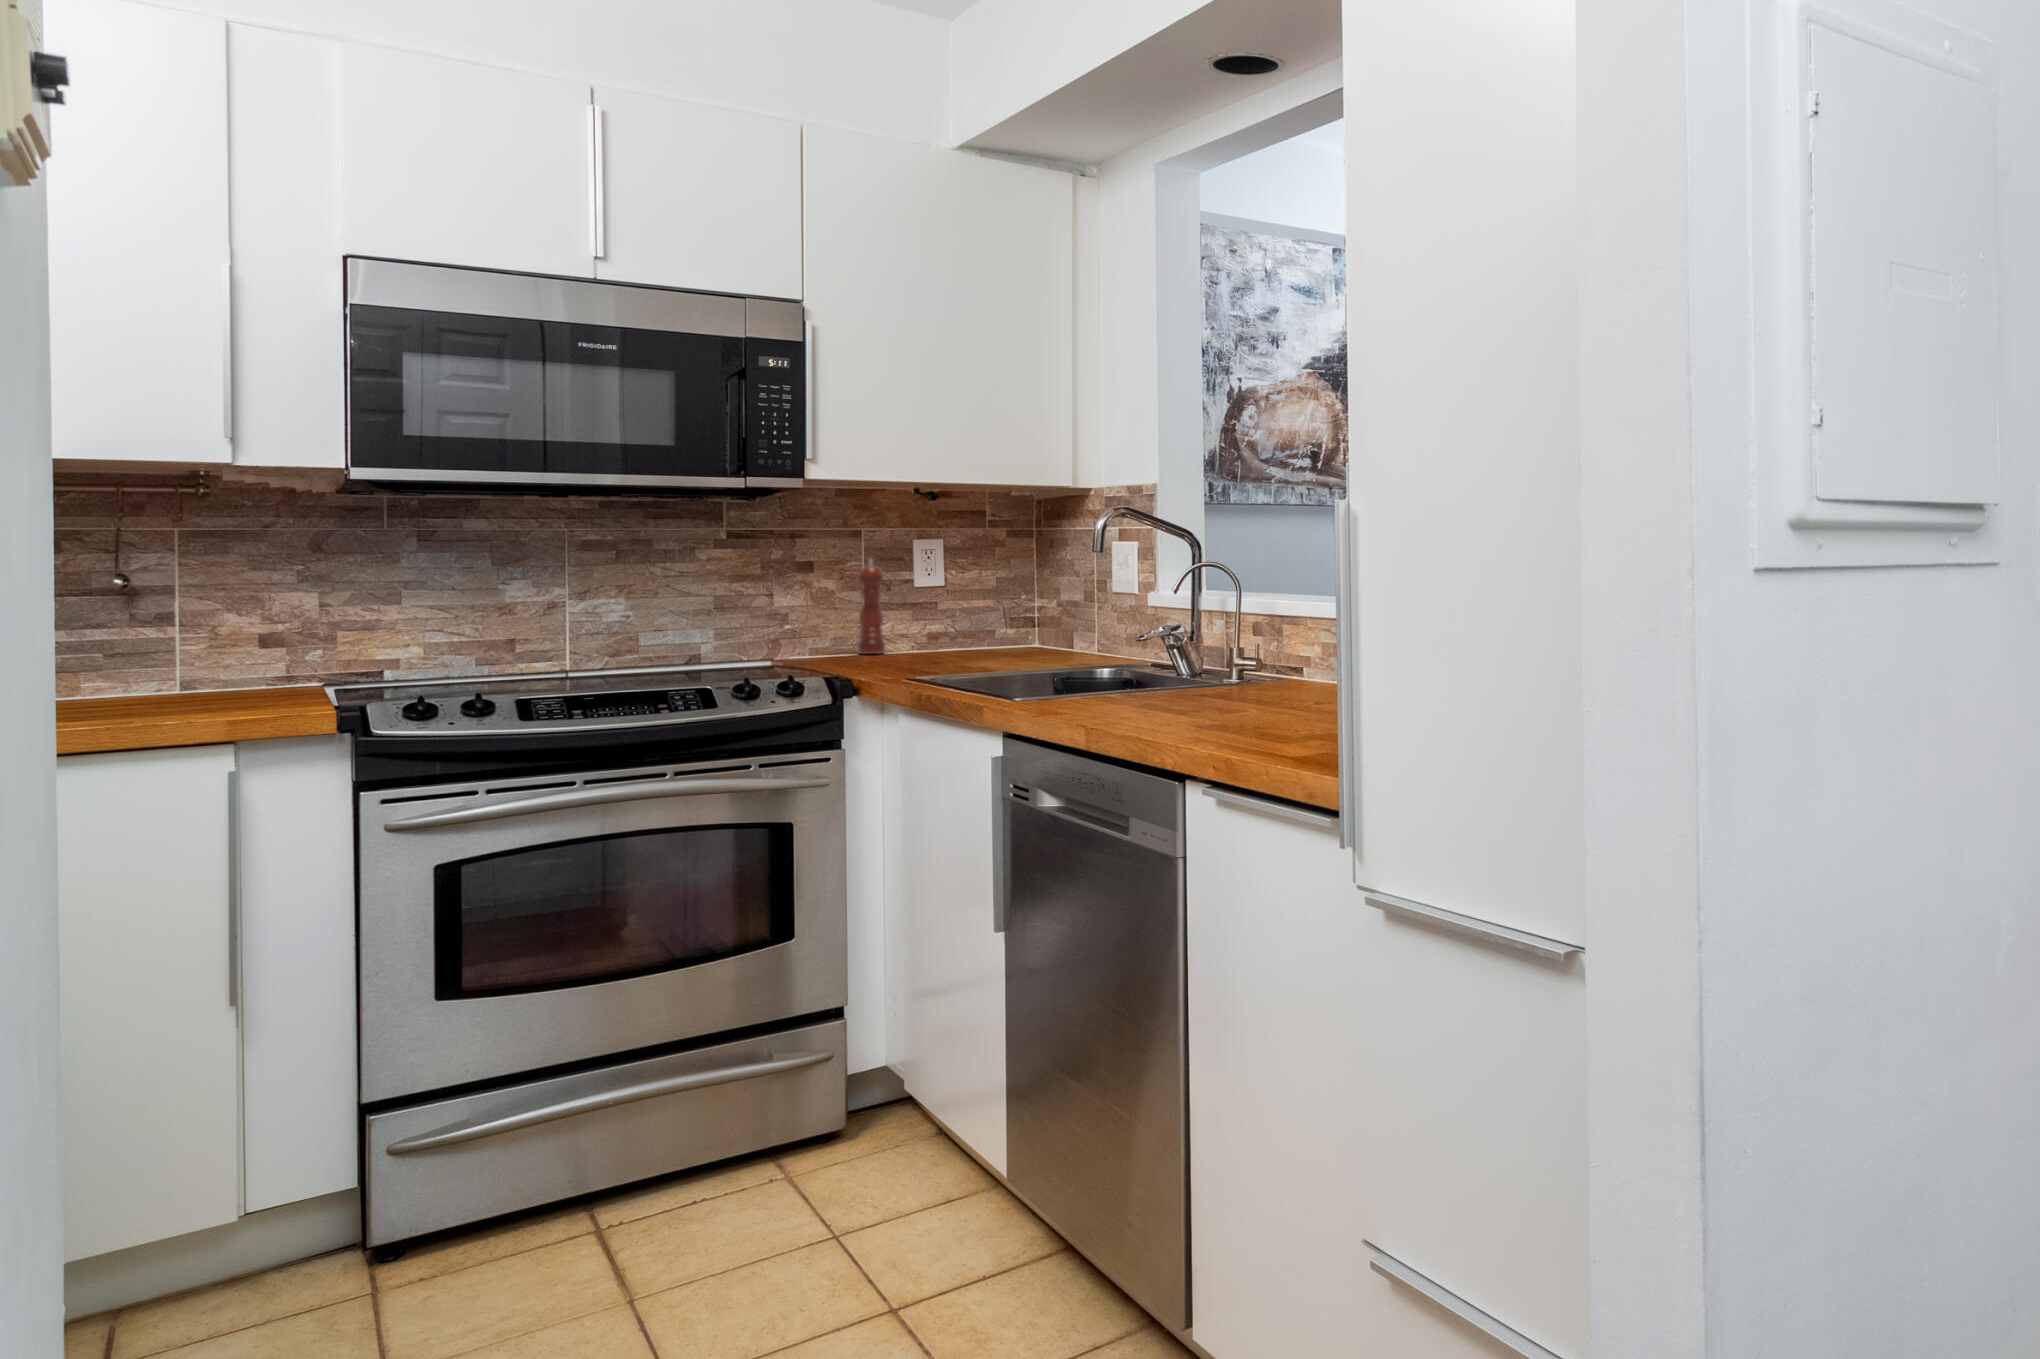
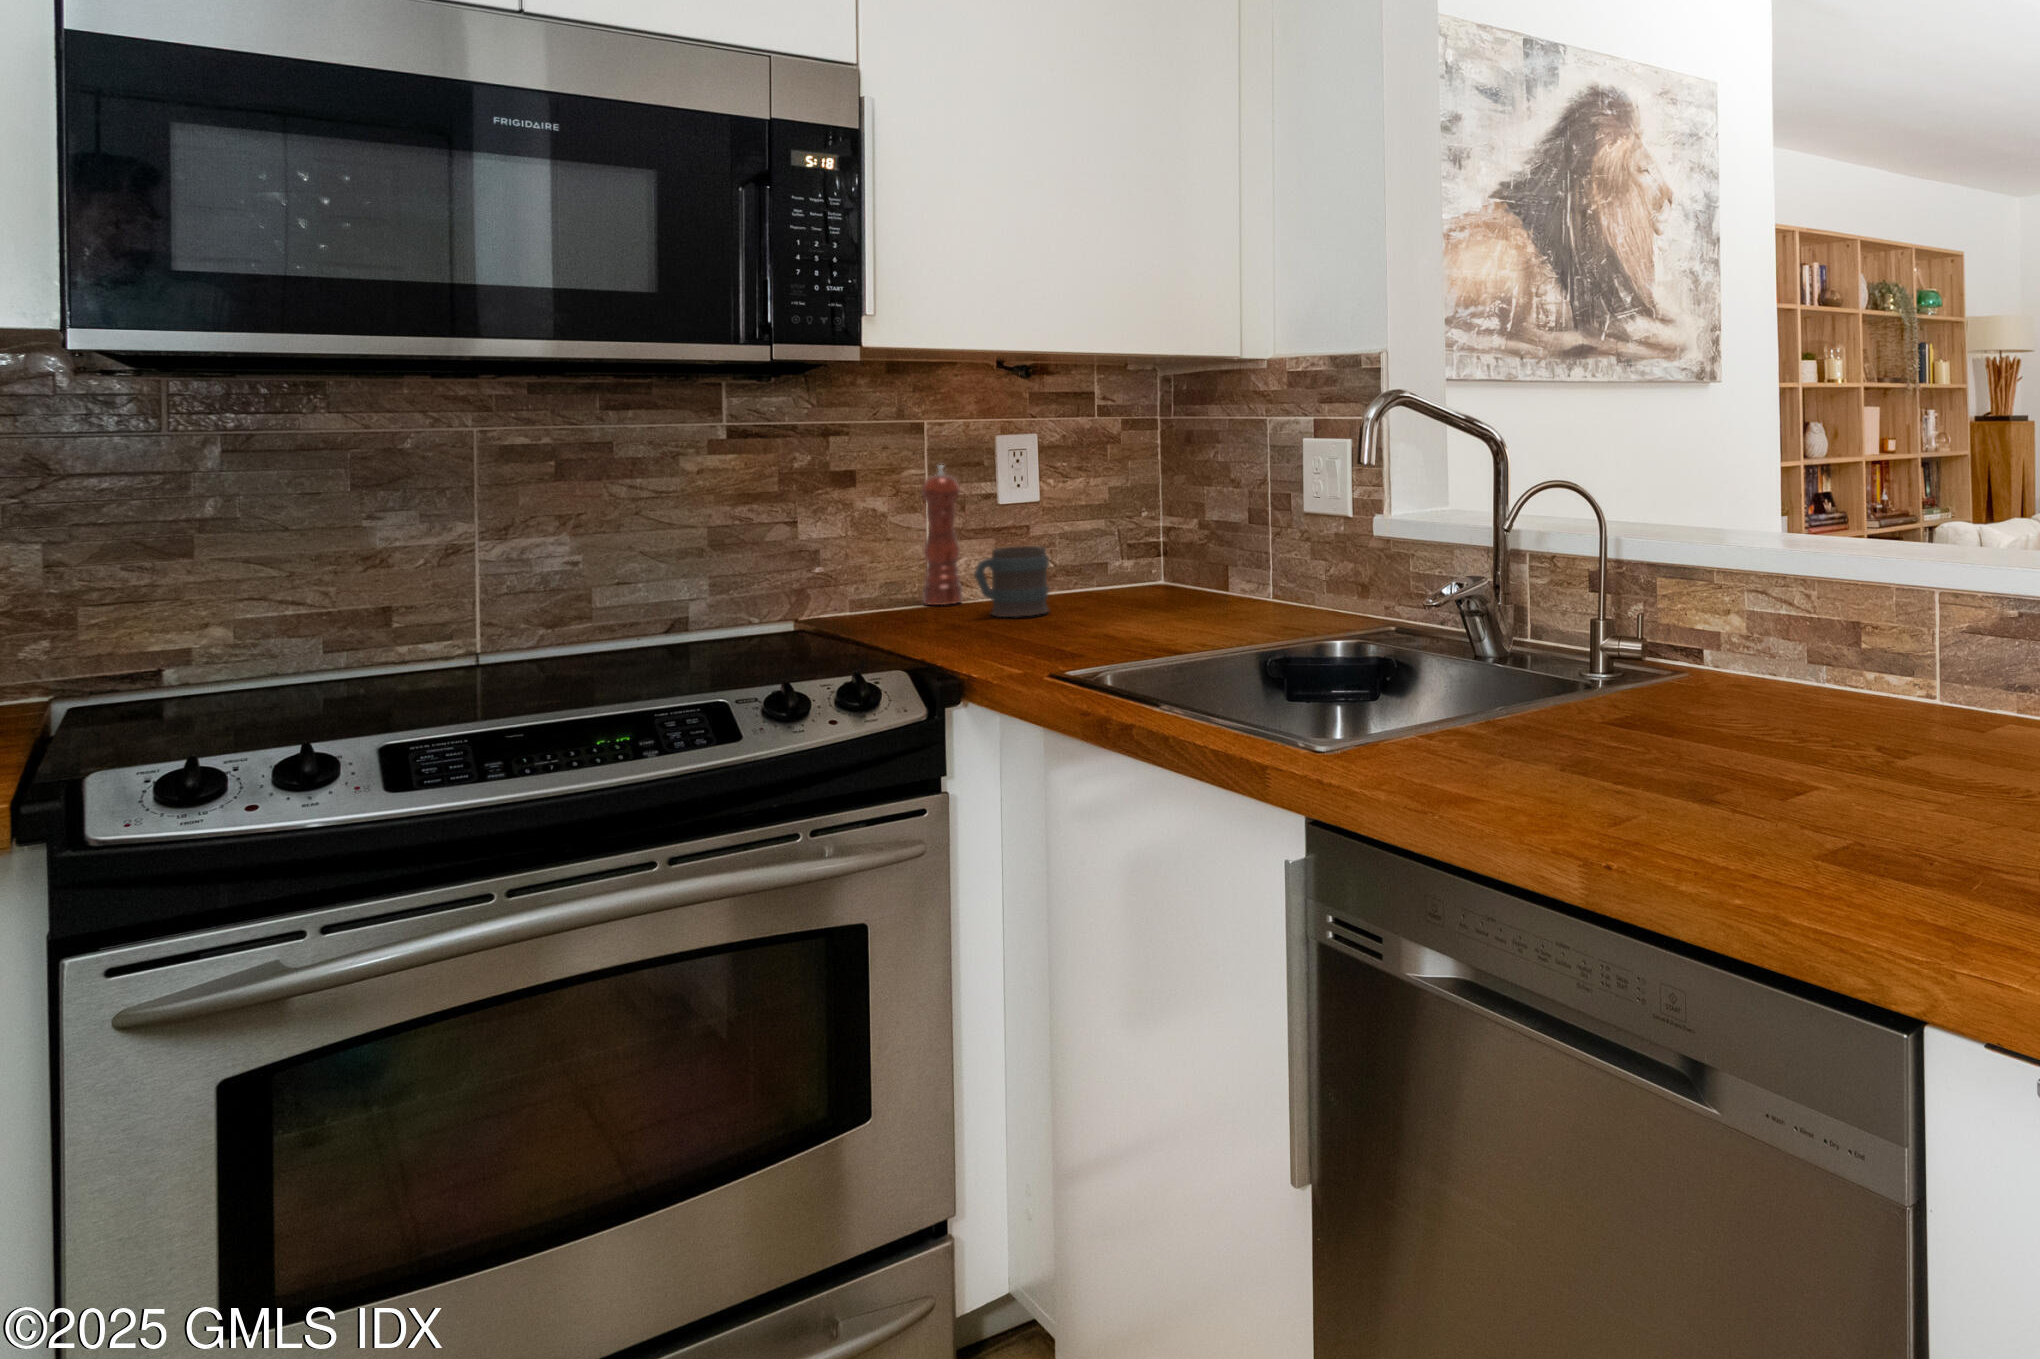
mug: none [886,614,940,660] -> present [974,546,1049,617]

